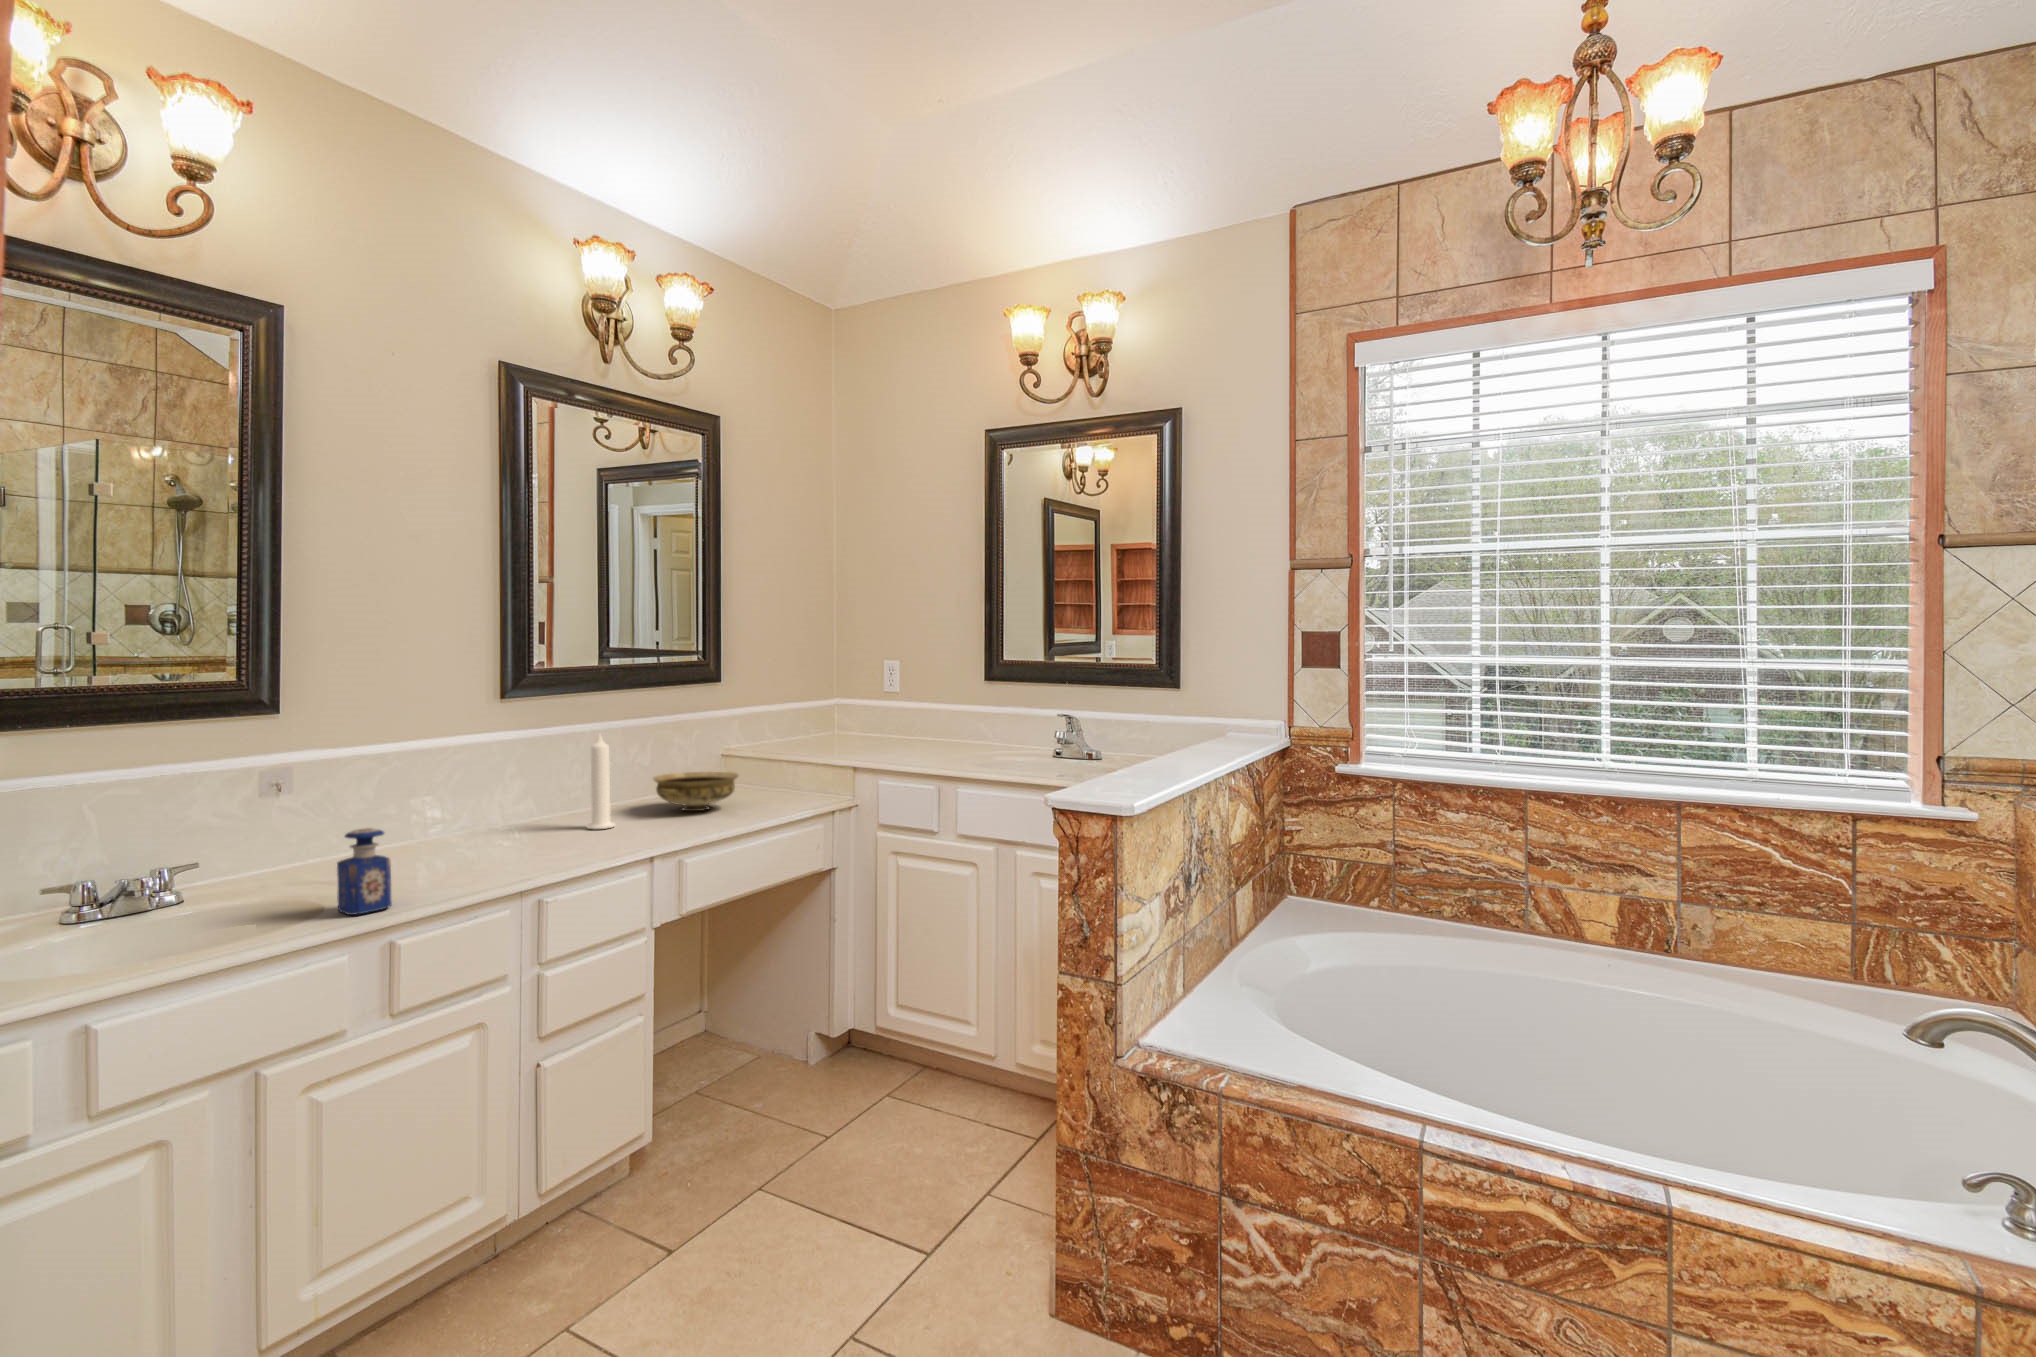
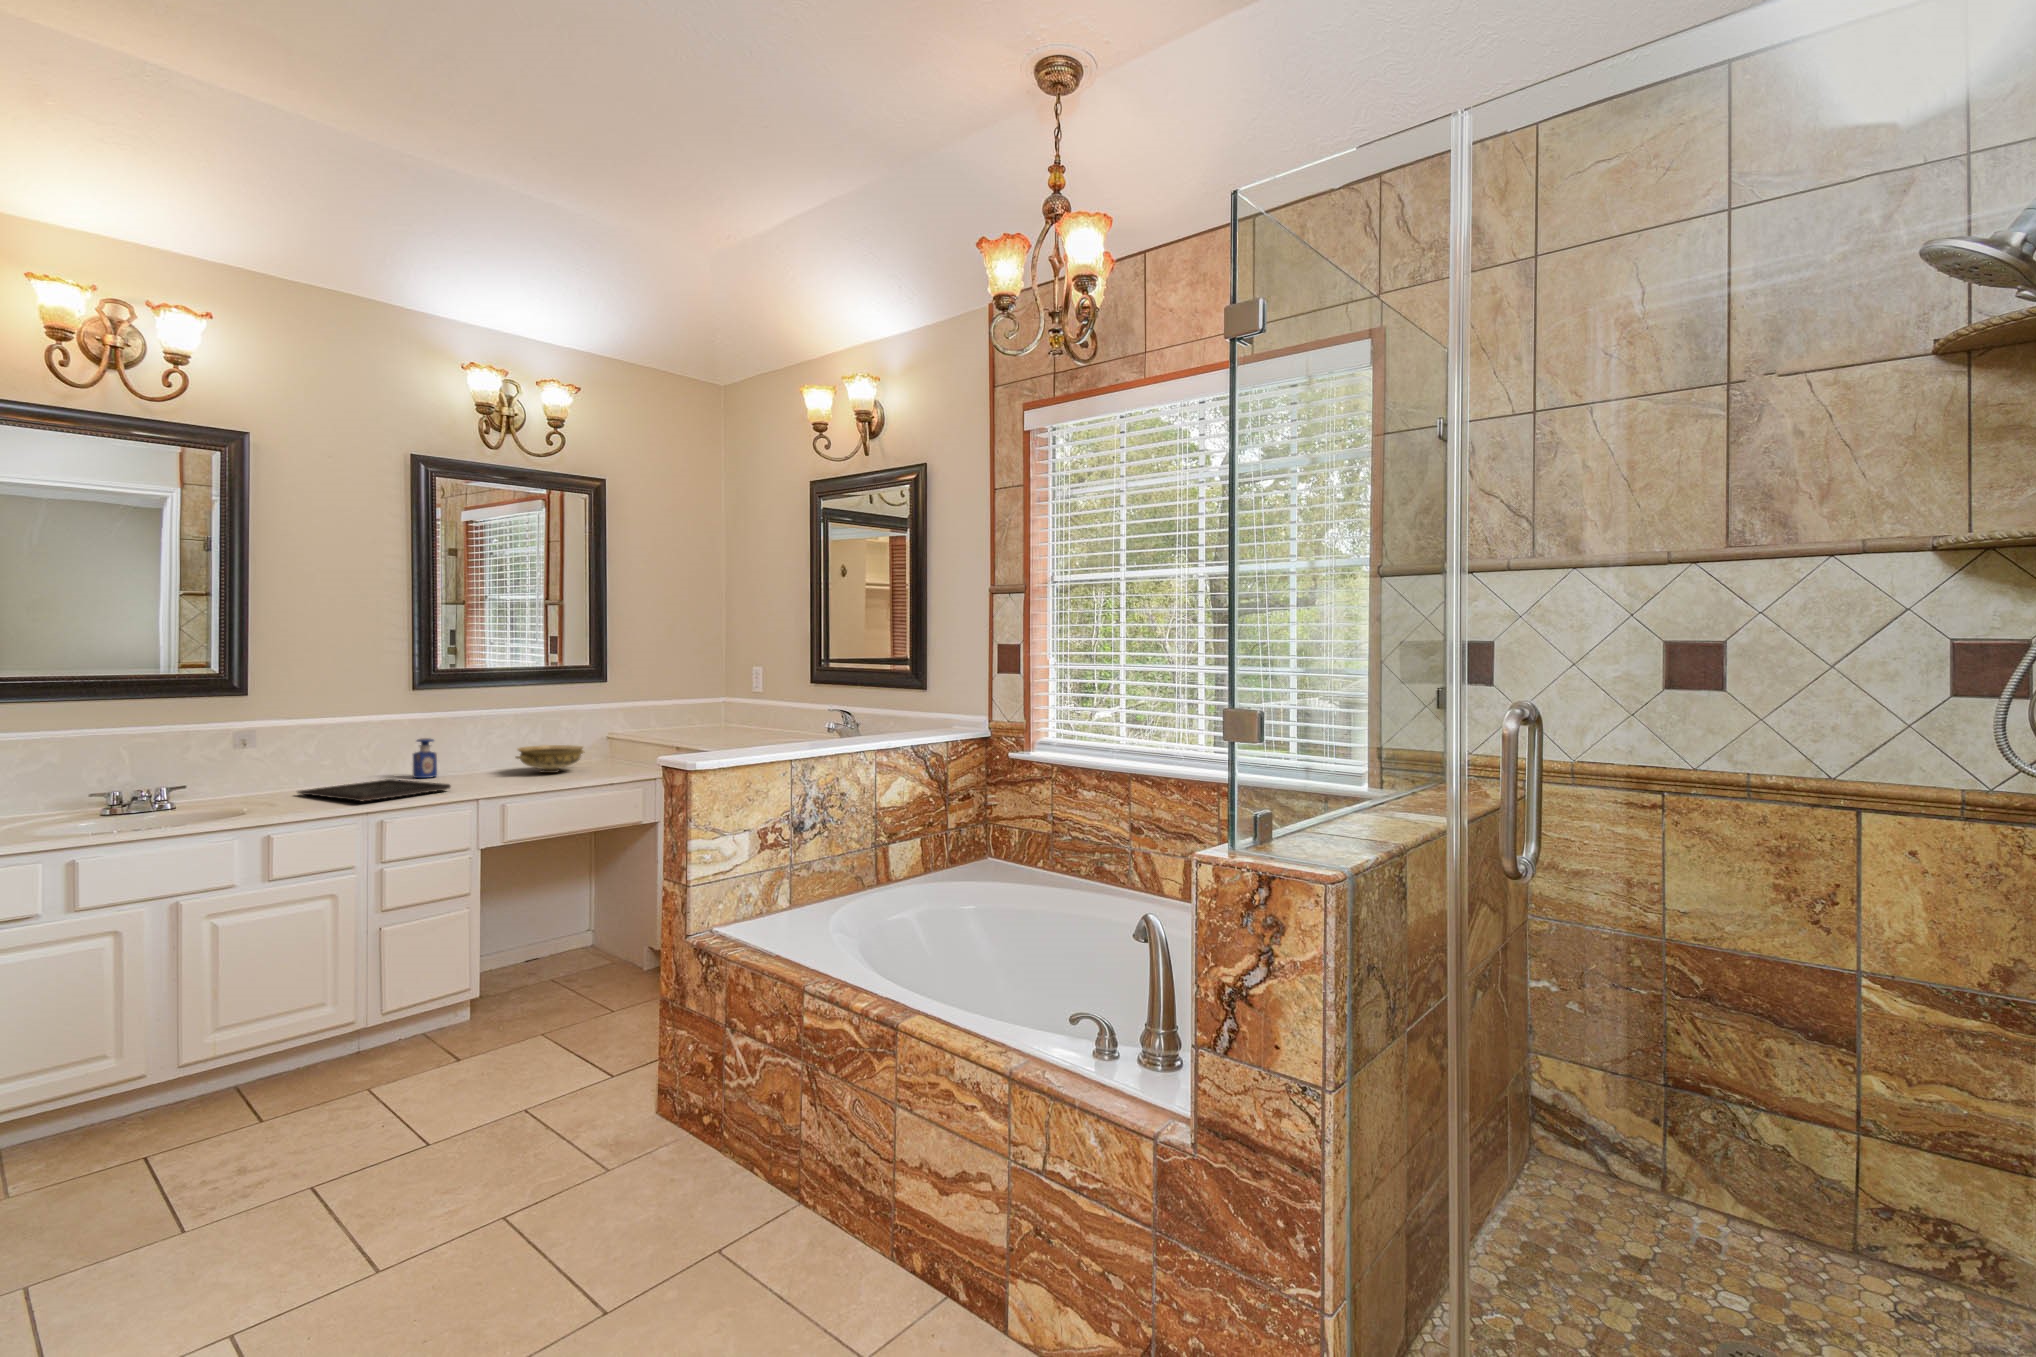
candle: present [587,735,616,829] -> none [456,714,478,782]
perfume bottle: present [337,828,392,915] -> present [413,738,437,778]
tray: none [379,830,606,871] -> present [298,779,451,801]

